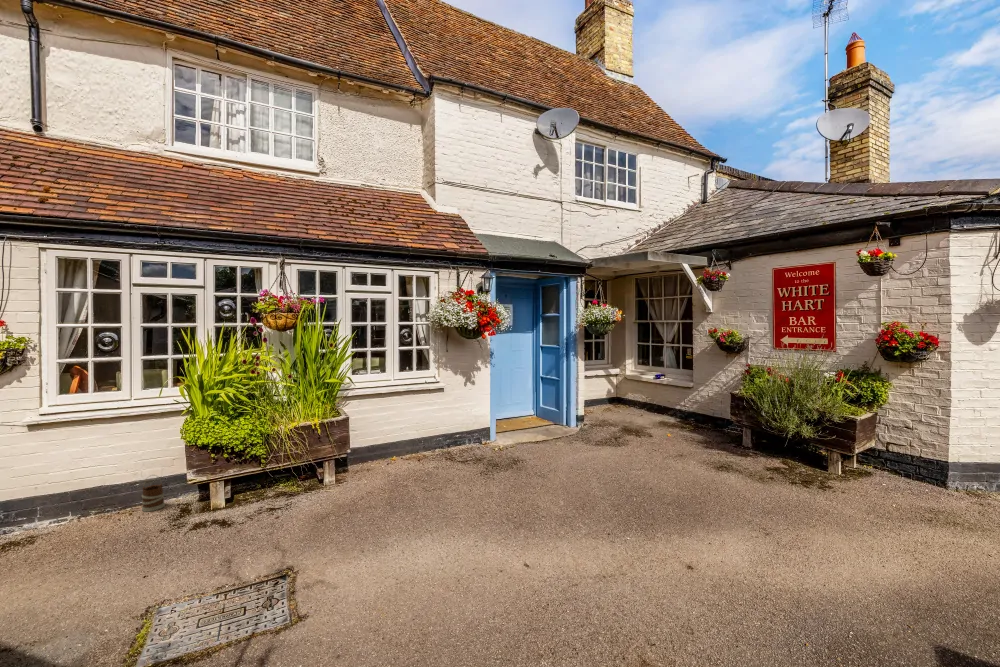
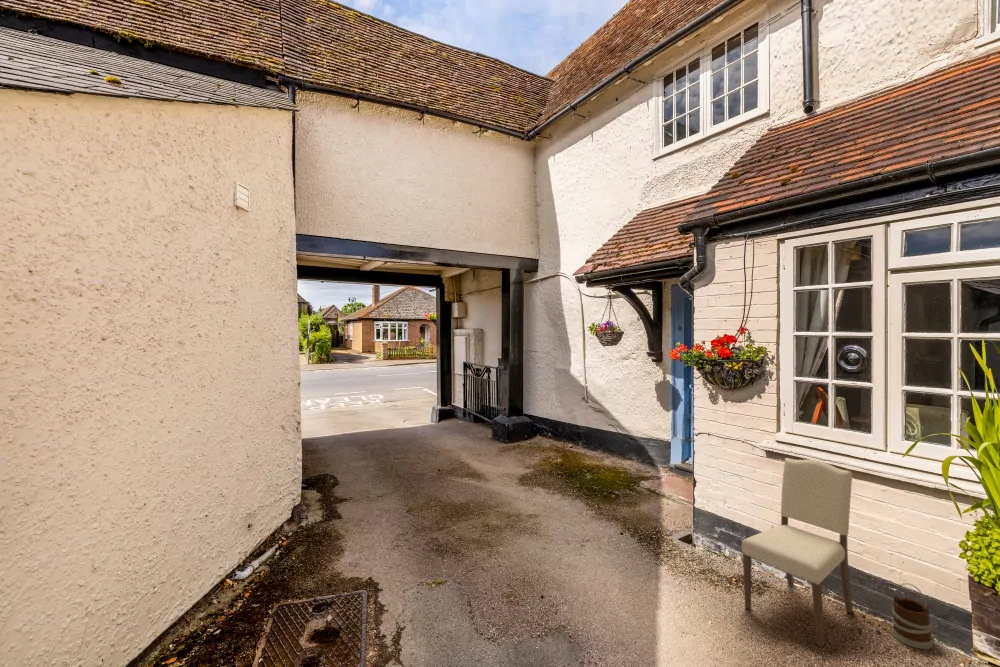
chair: none [28,418,114,551] -> present [742,458,853,647]

